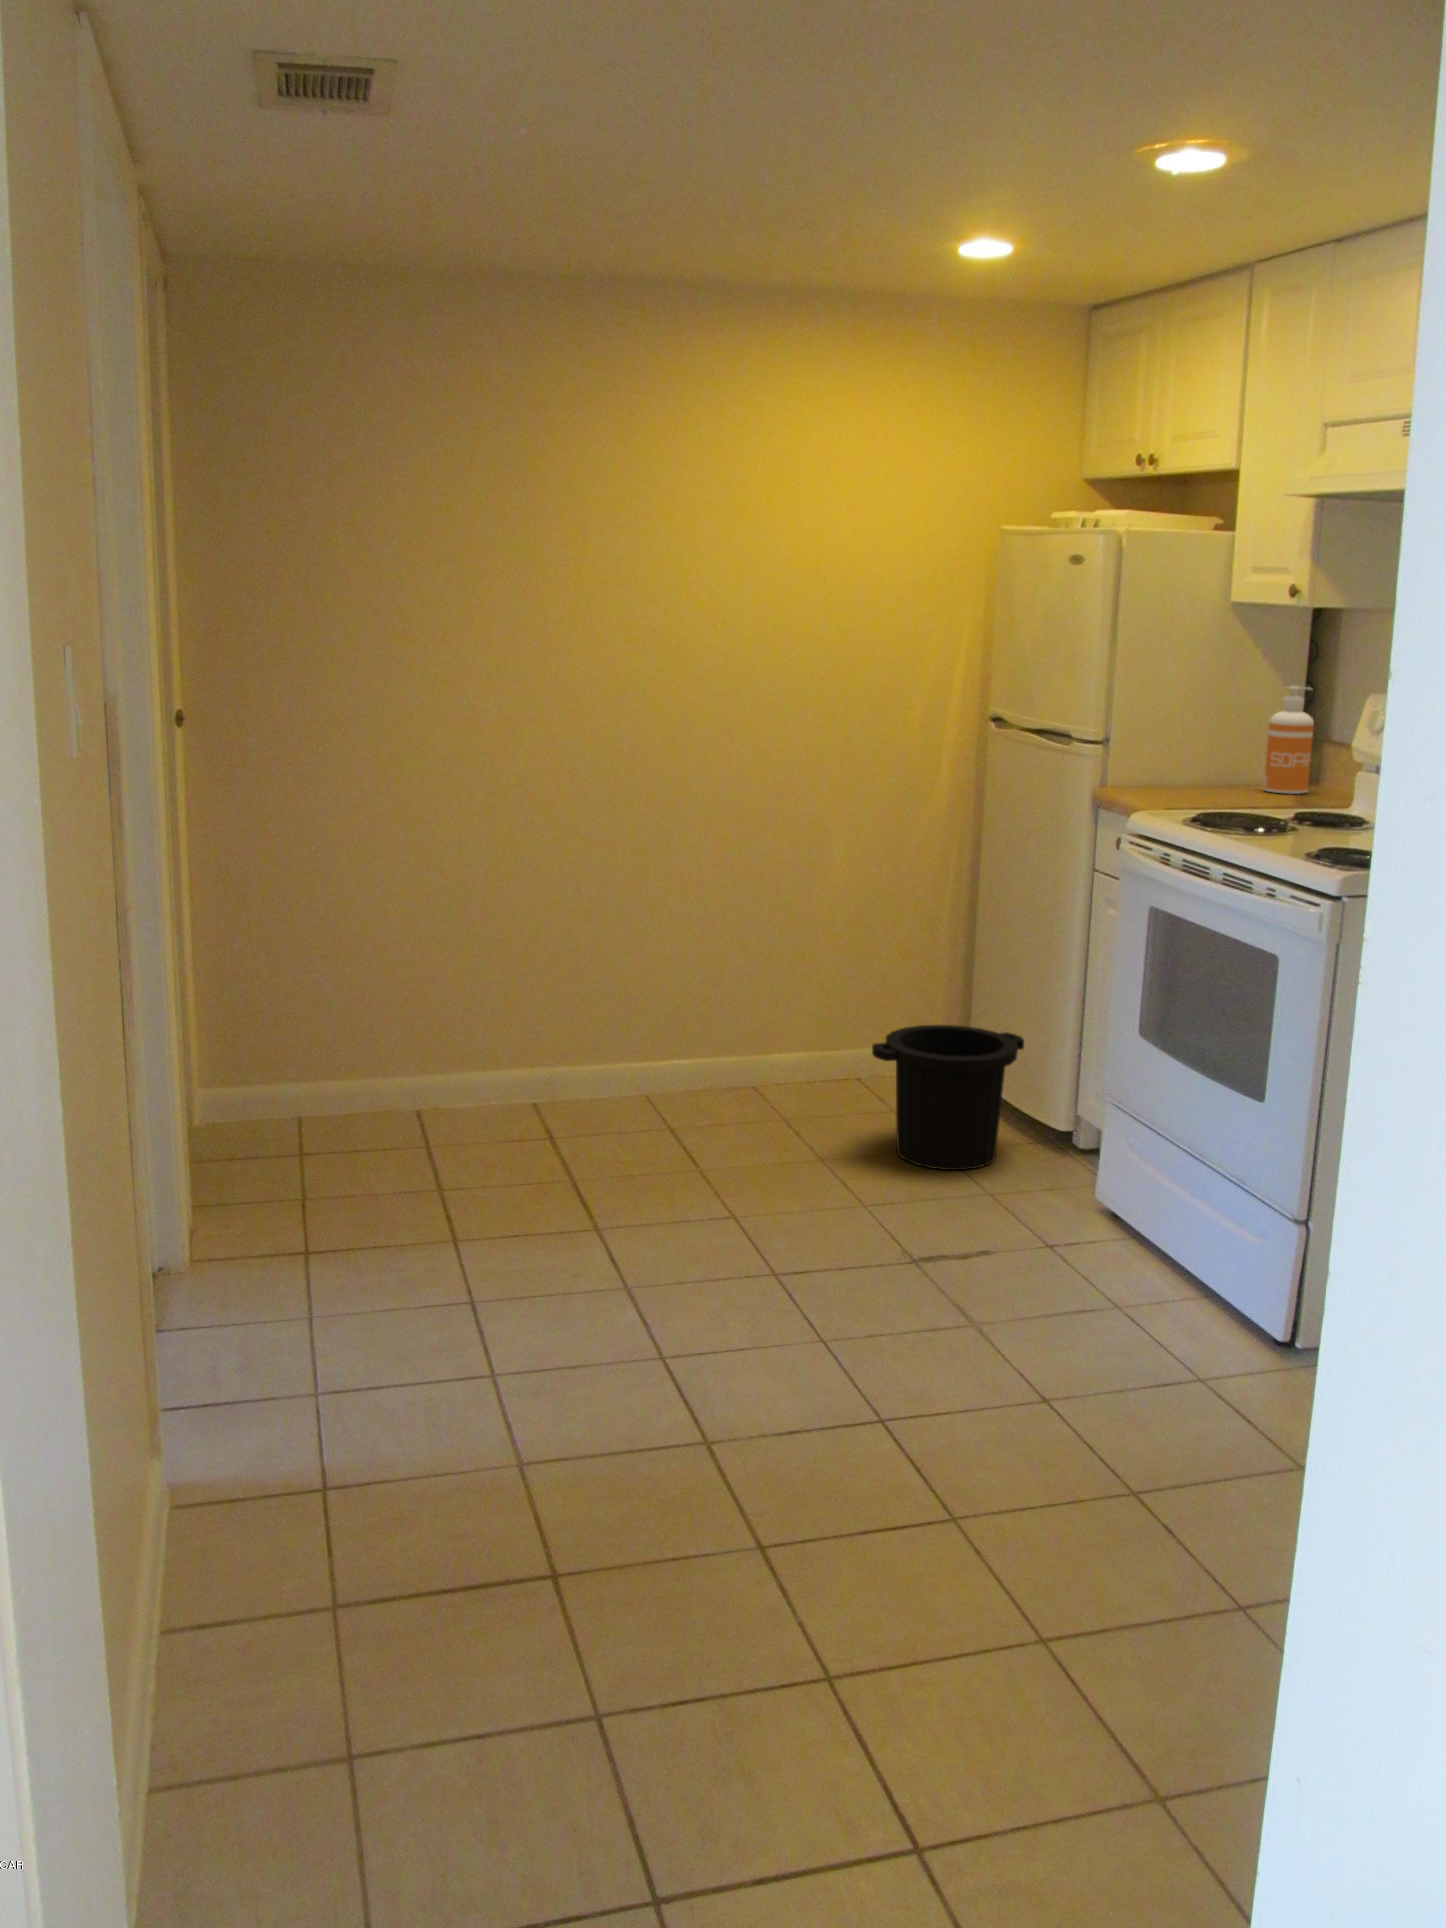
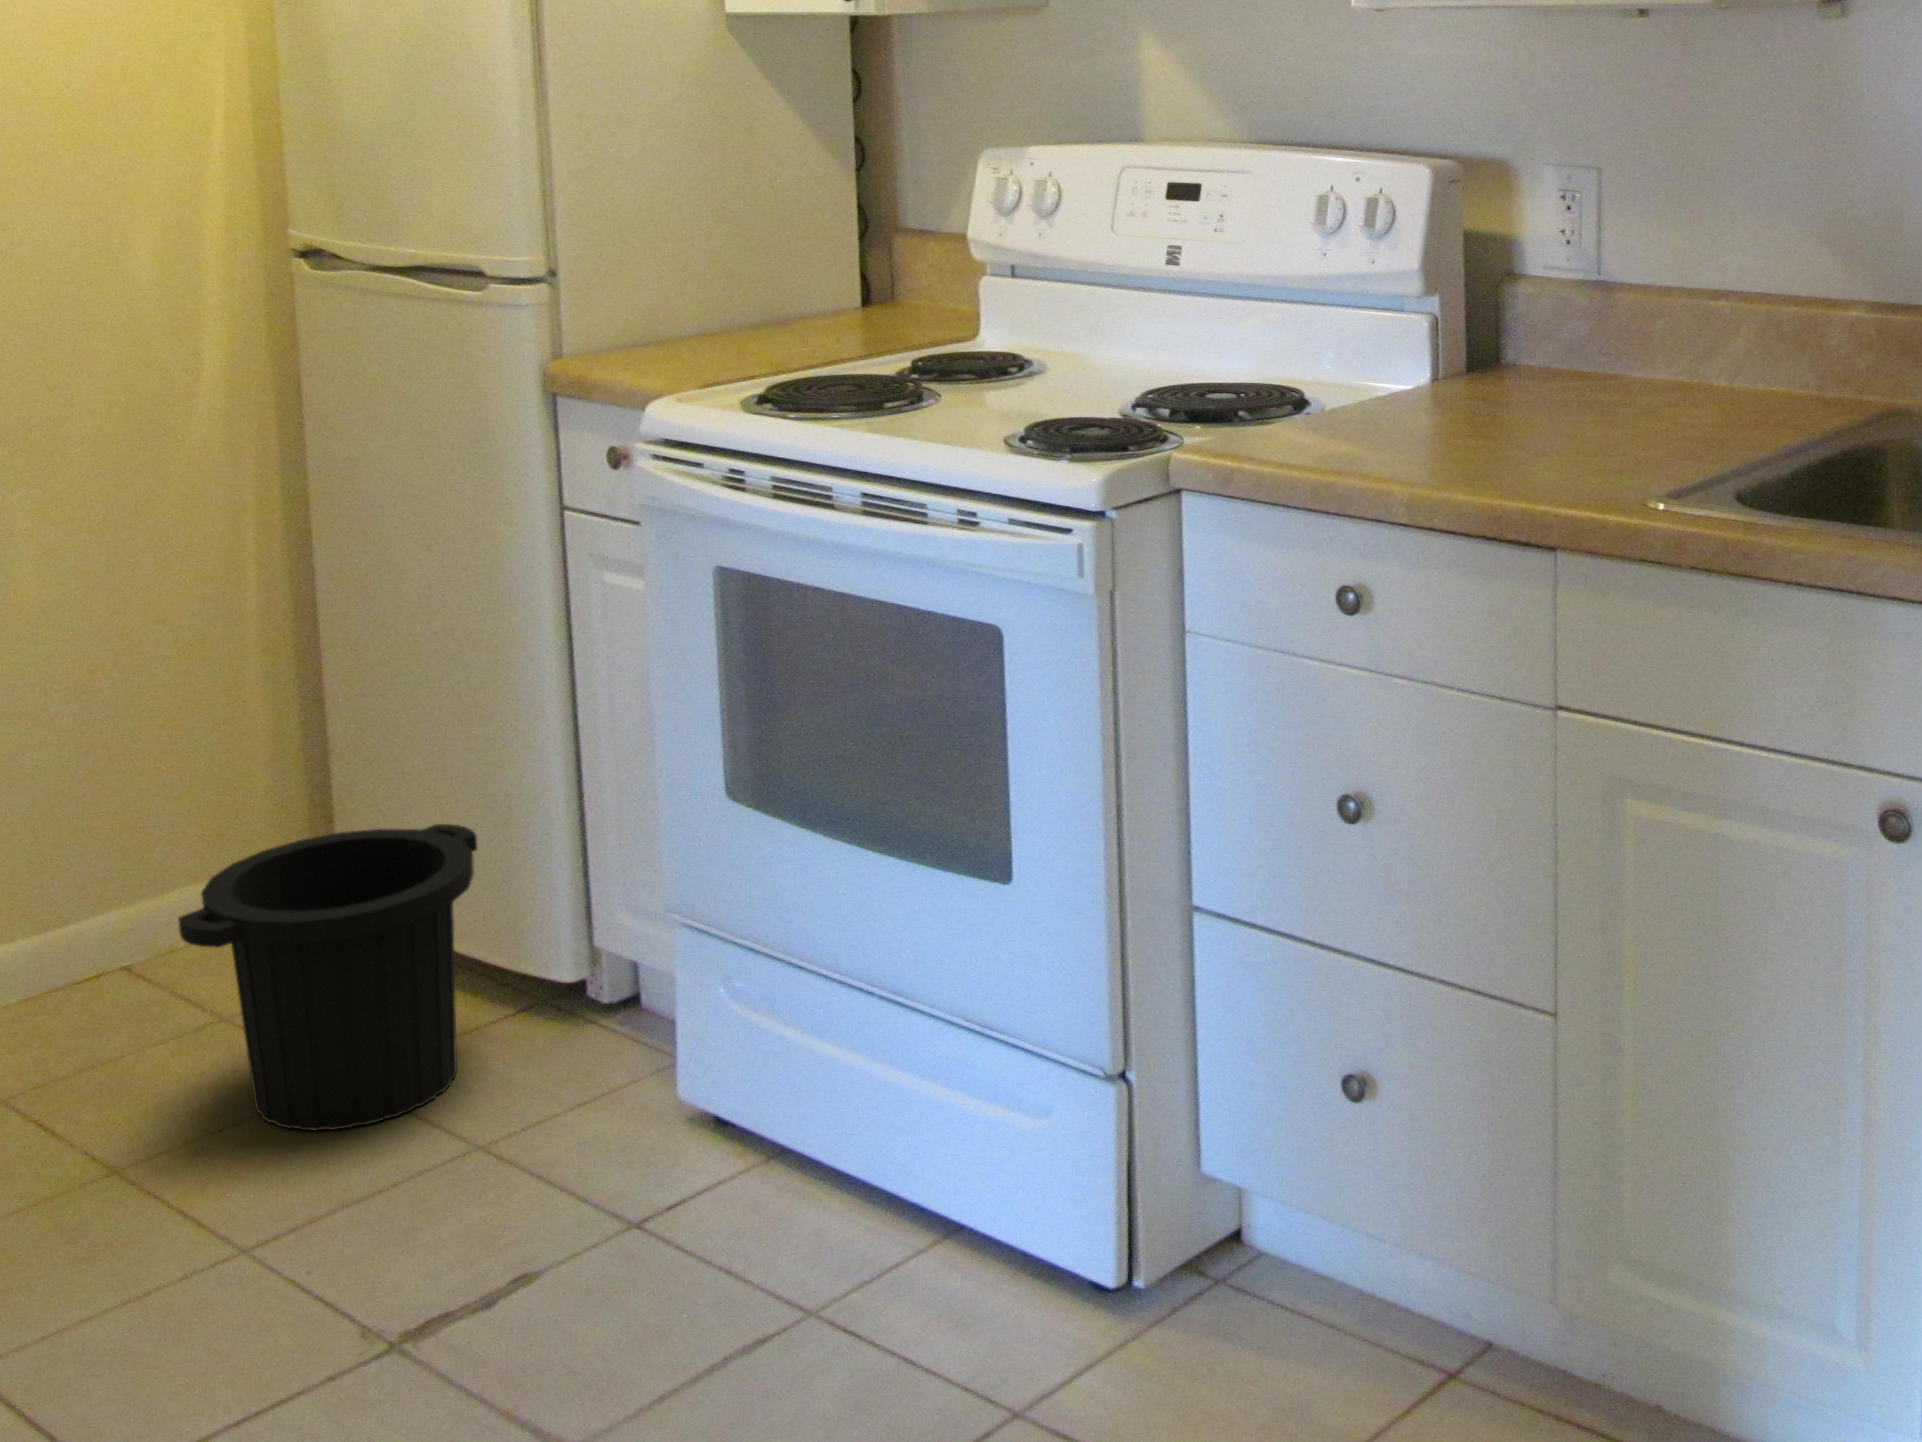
soap dispenser: present [1263,686,1314,794] -> none [811,148,887,325]

